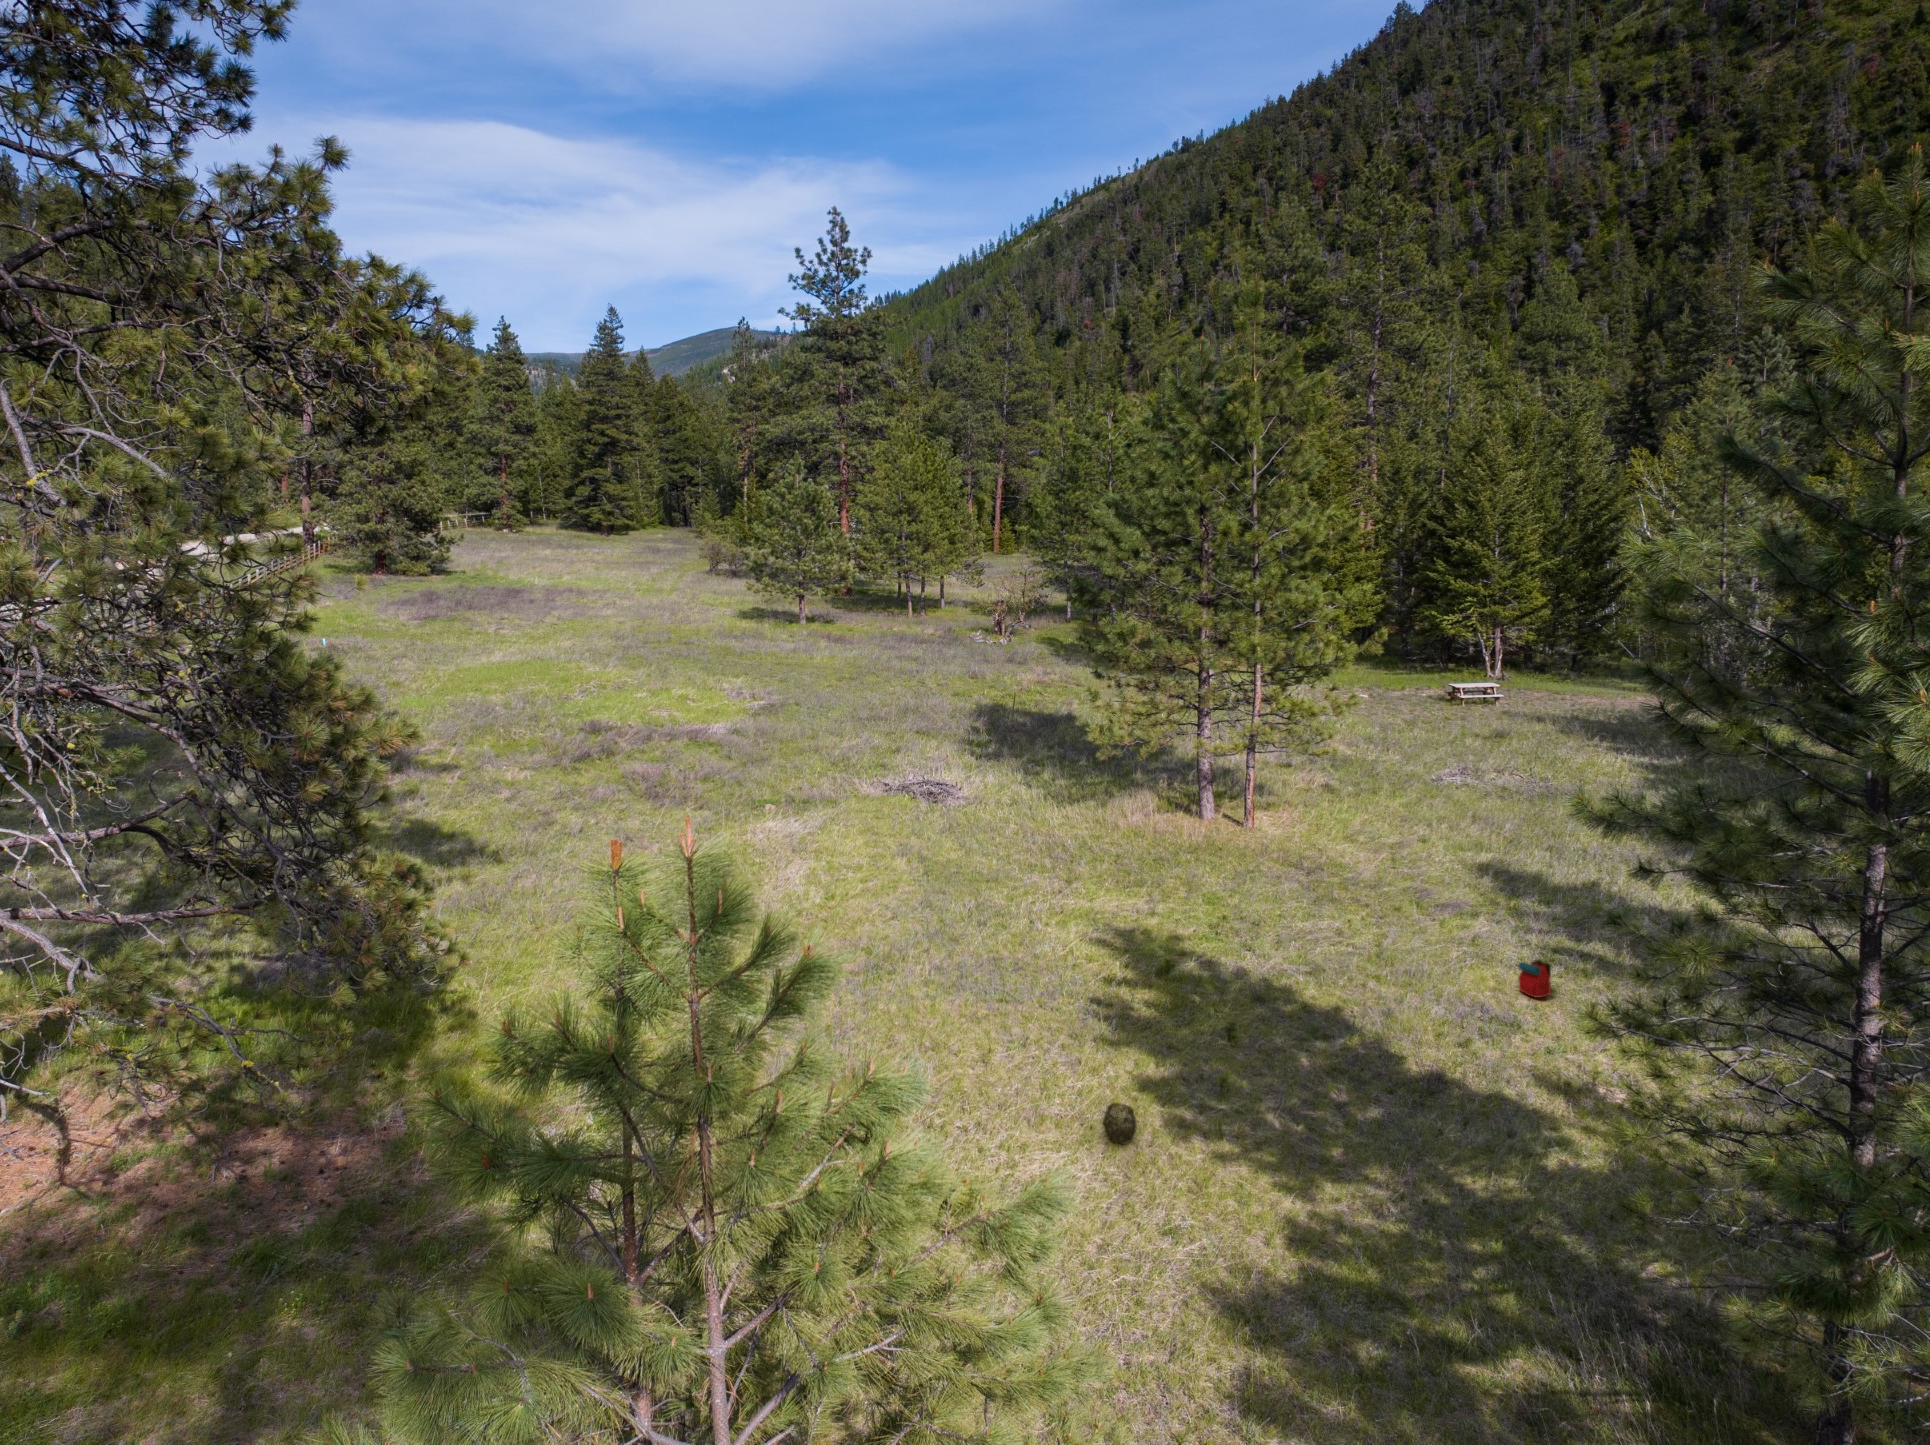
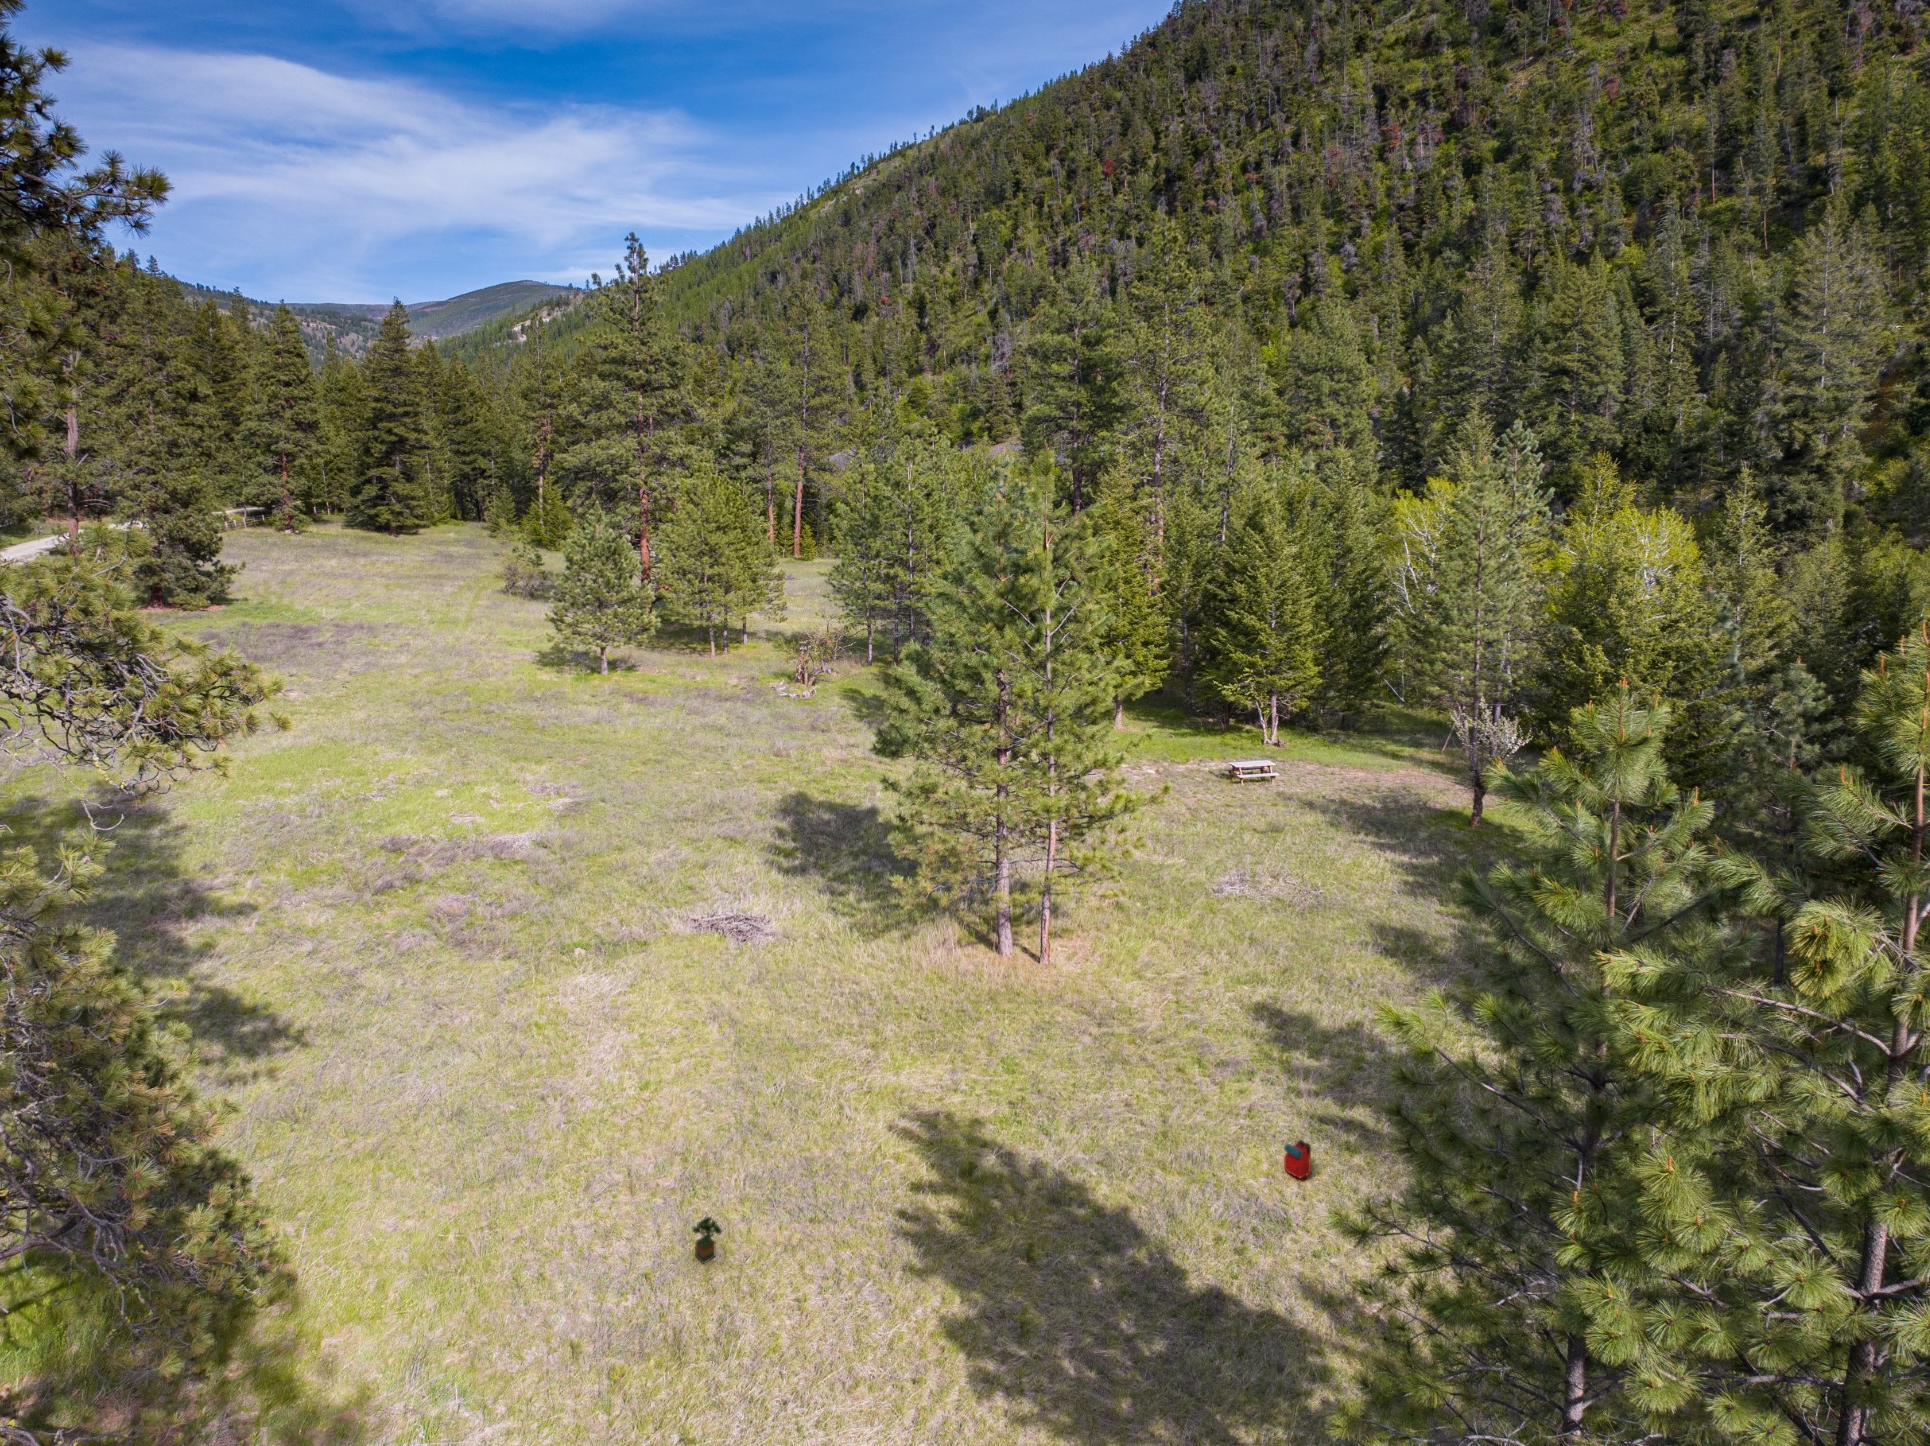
potted tree: none [889,975,918,1019] -> present [692,1217,722,1264]
woven basket: present [1103,1103,1137,1144] -> none [909,1375,942,1422]

